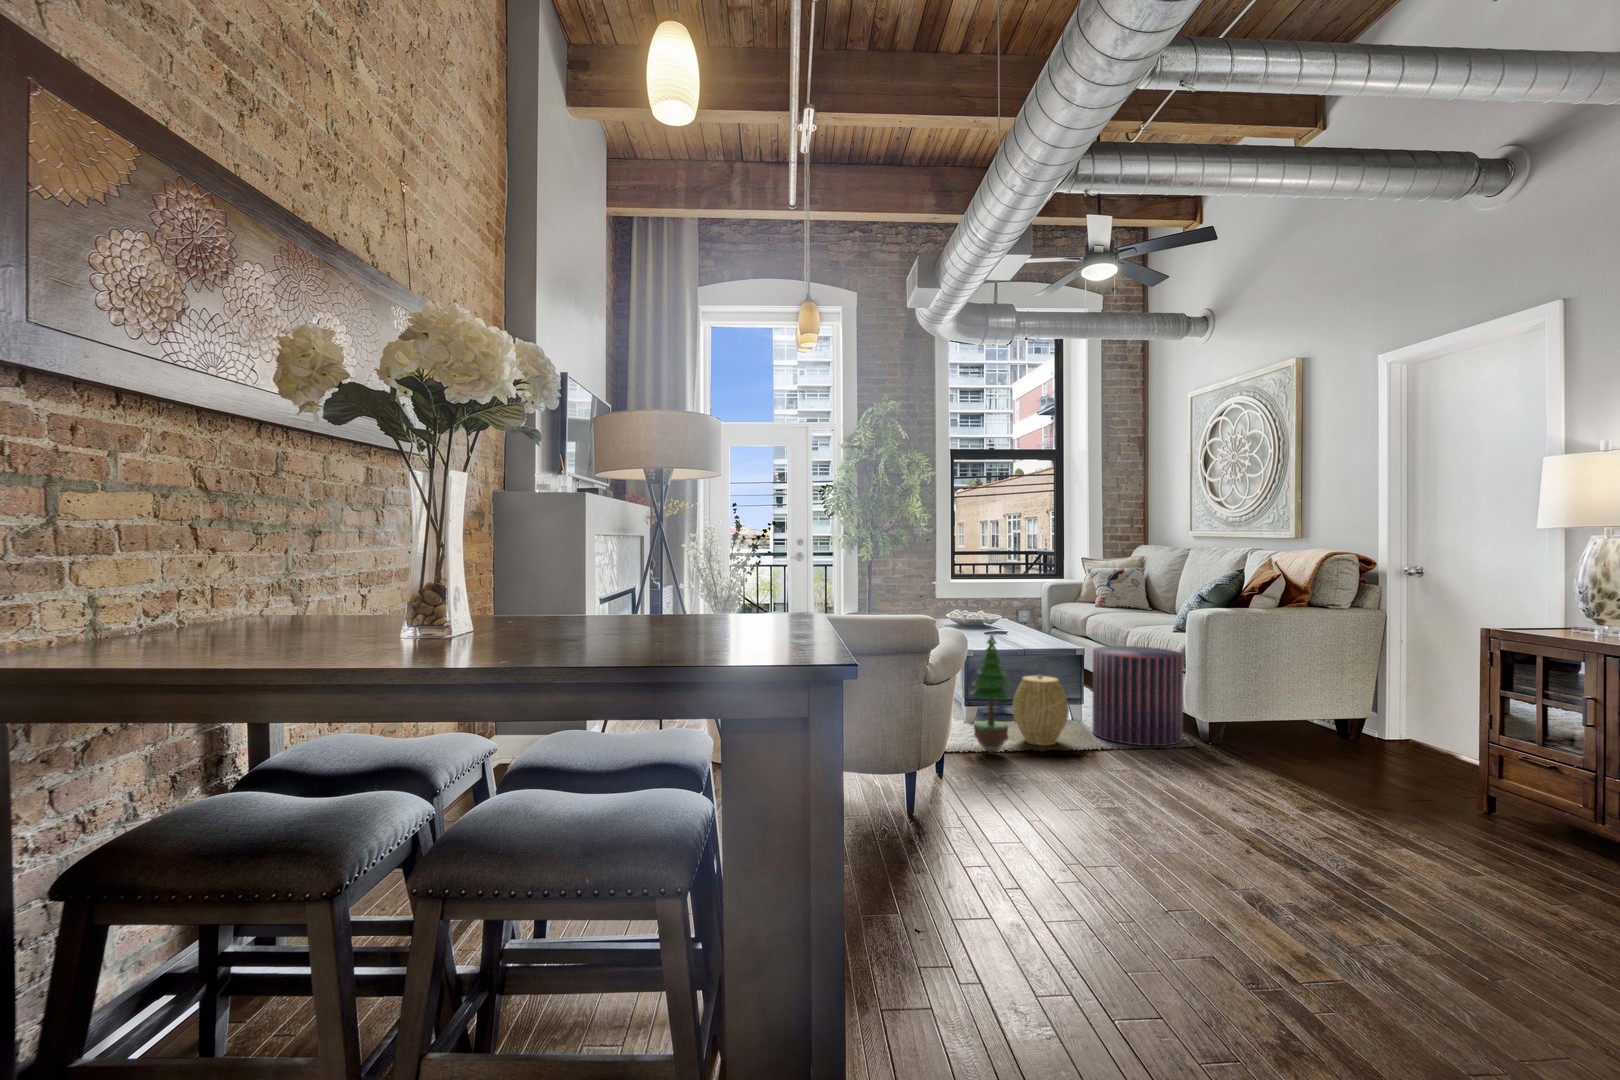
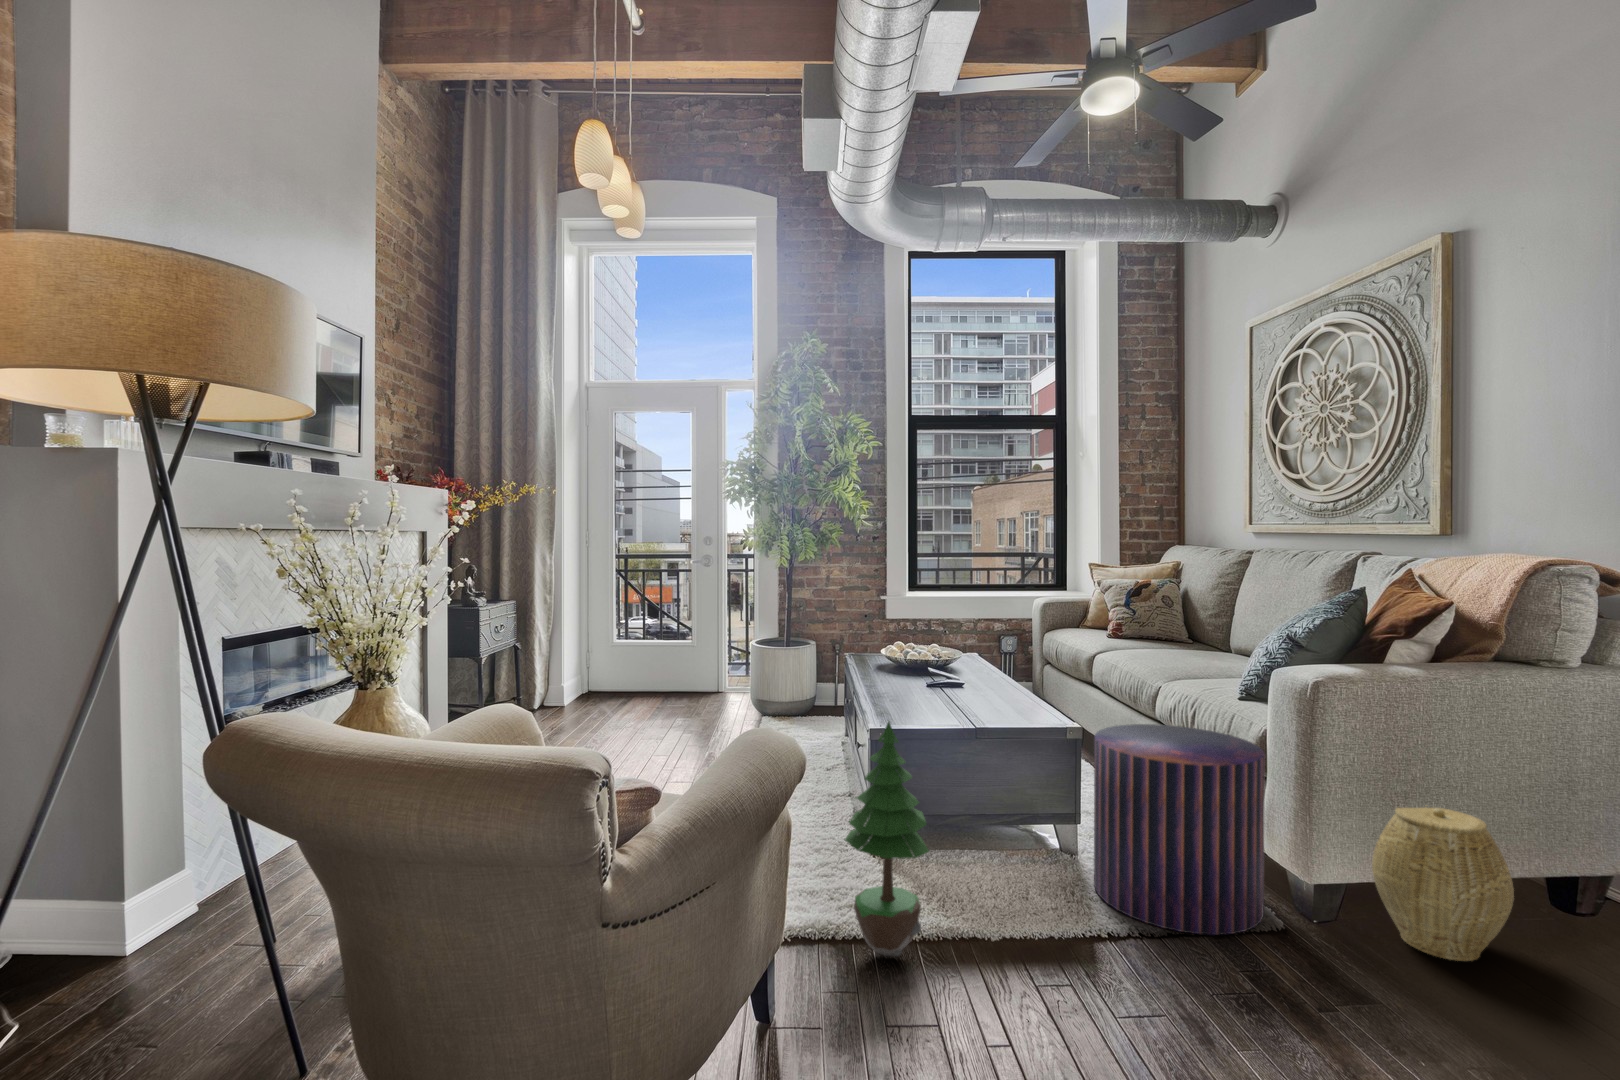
woven basket: present [1012,675,1069,745] -> present [1372,805,1514,961]

